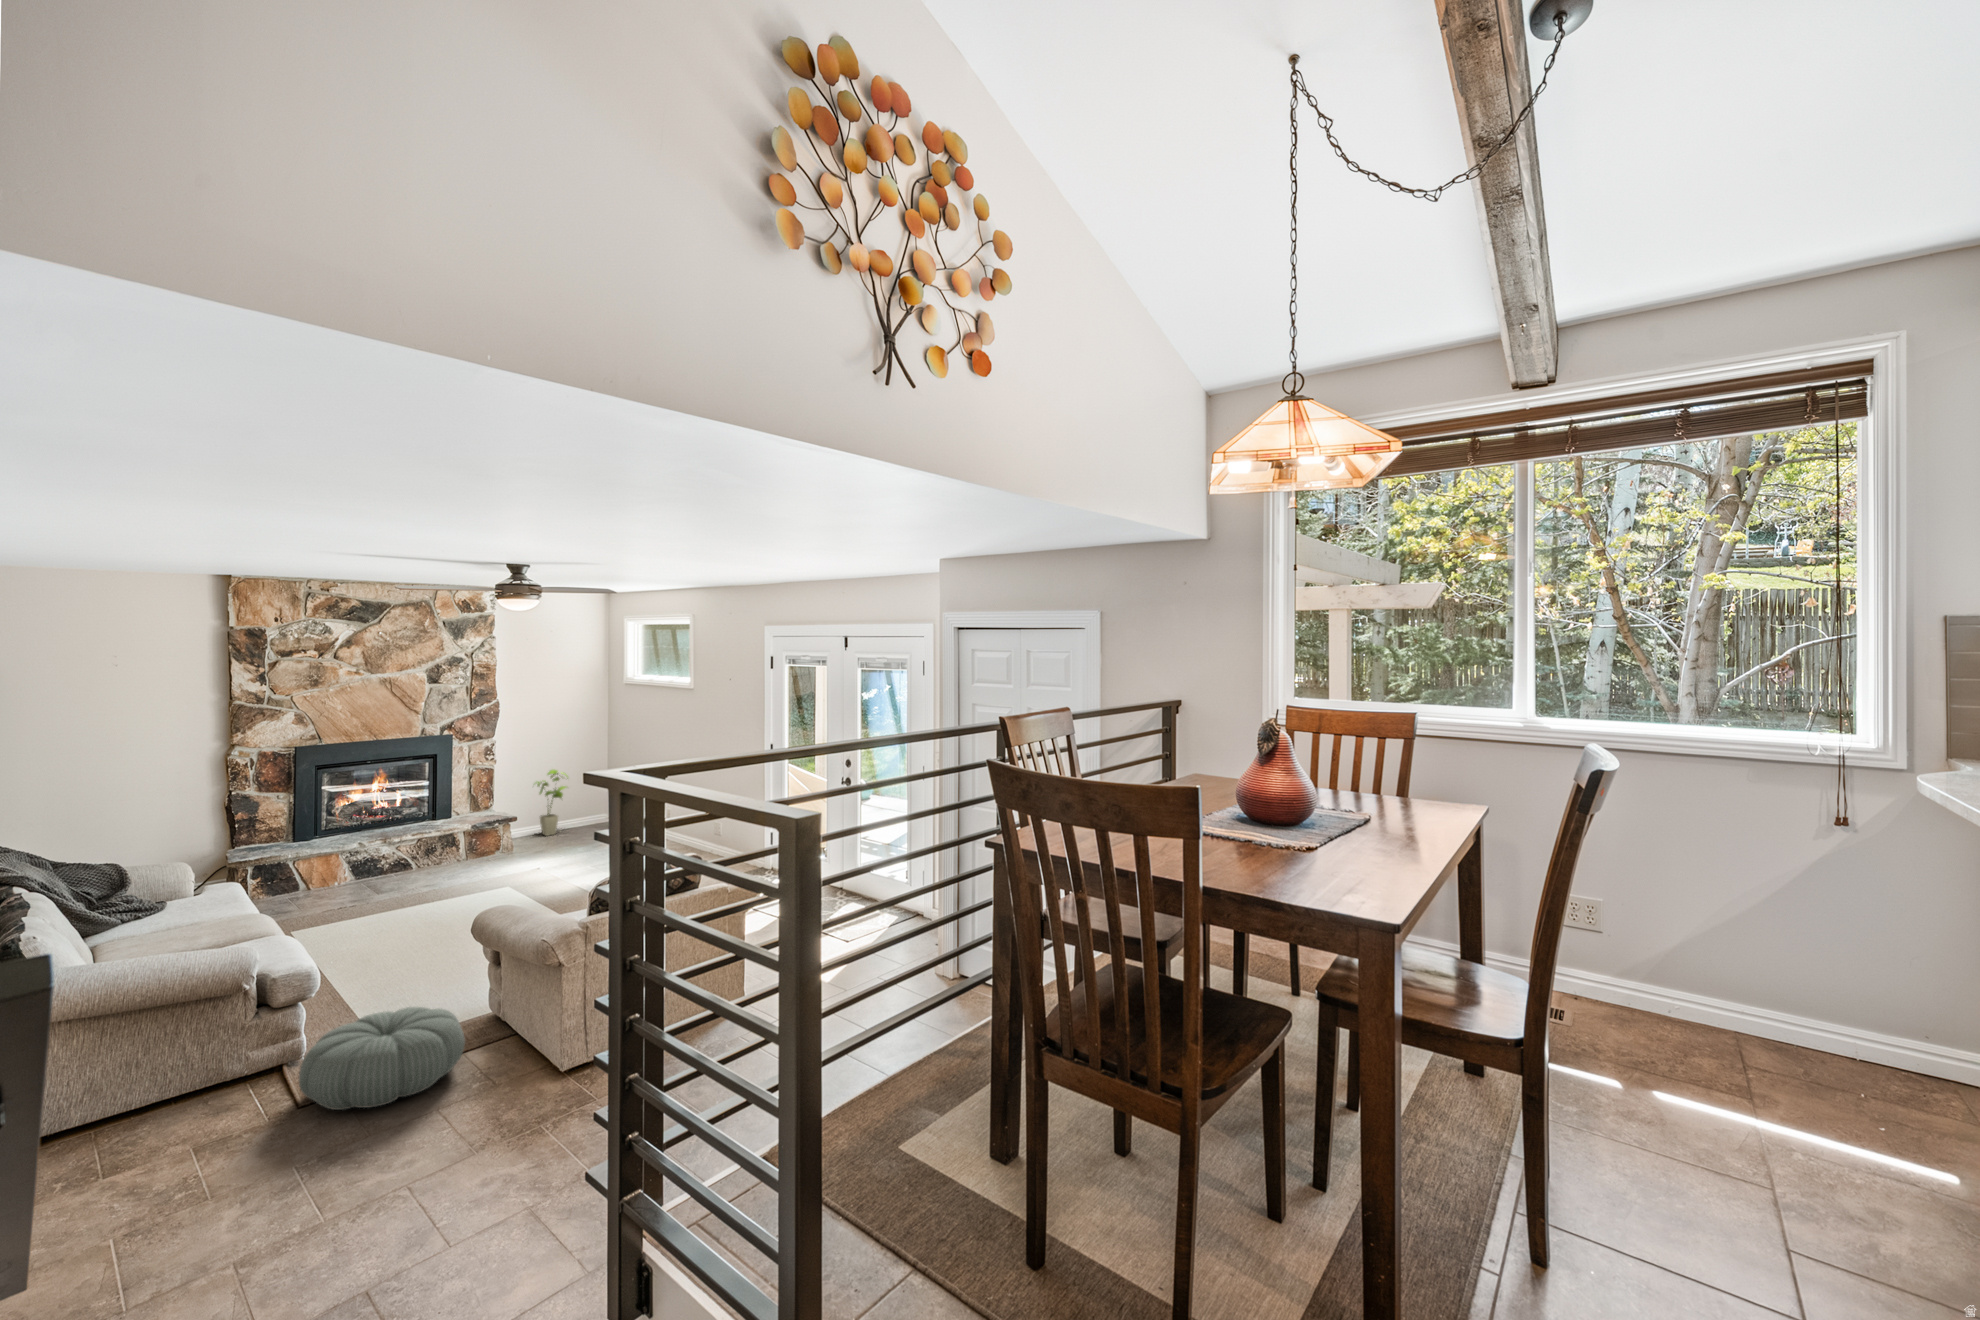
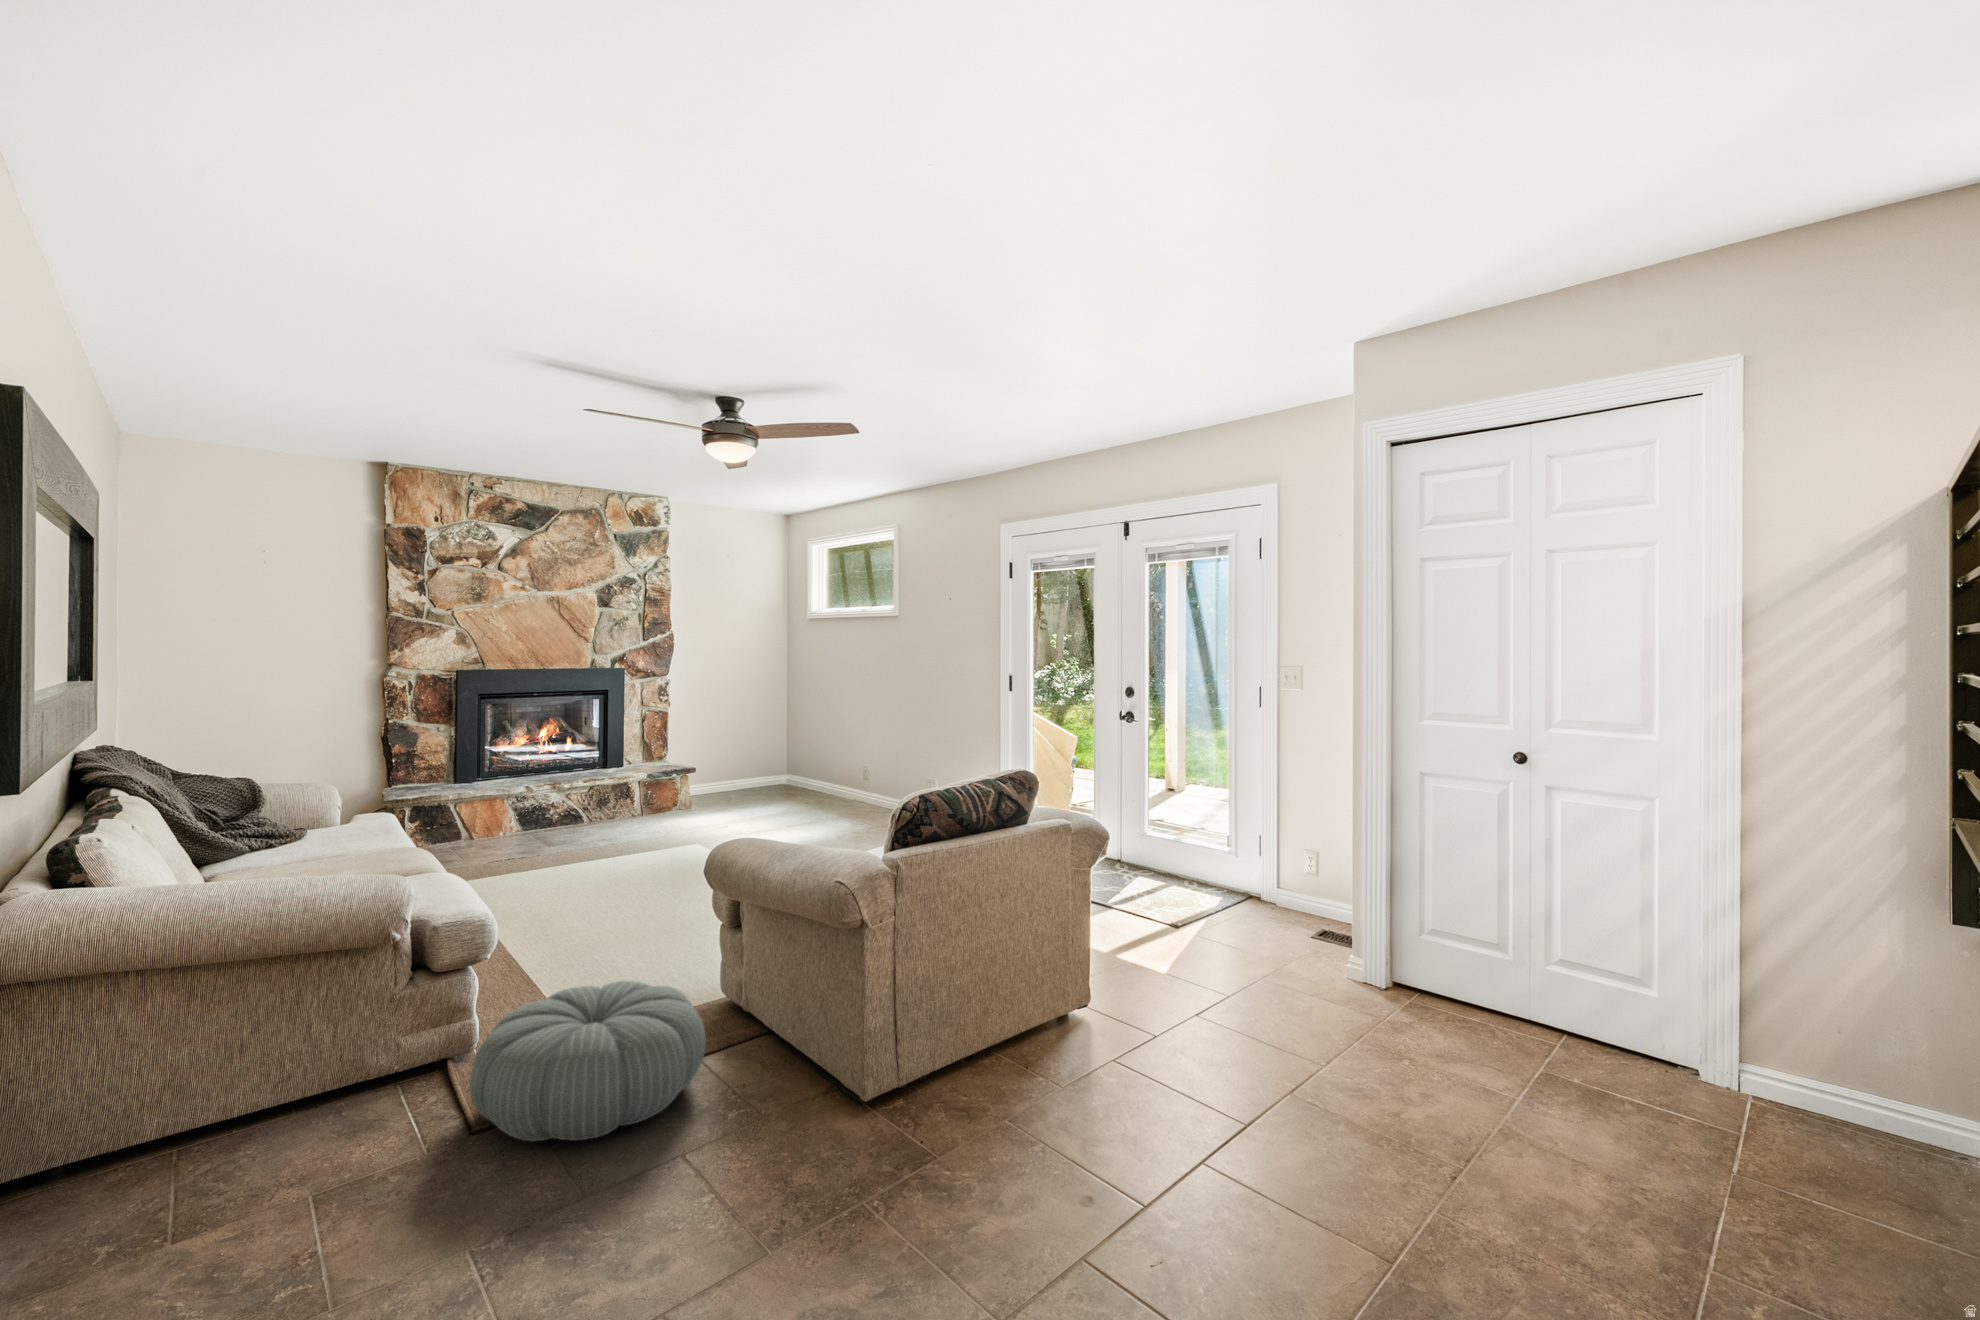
house plant: present [536,770,567,836] -> none [709,716,750,795]

